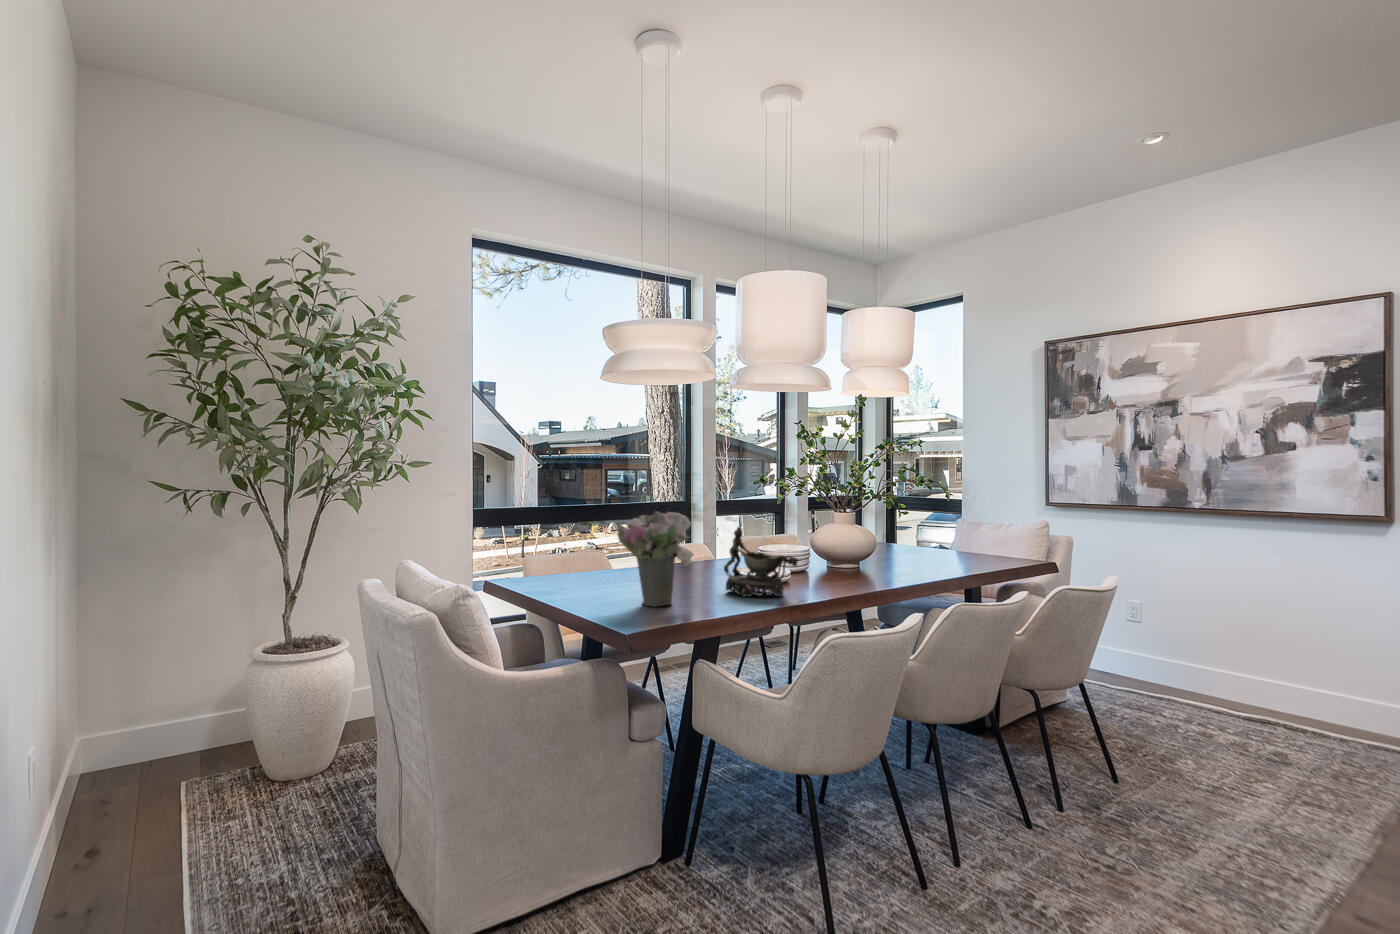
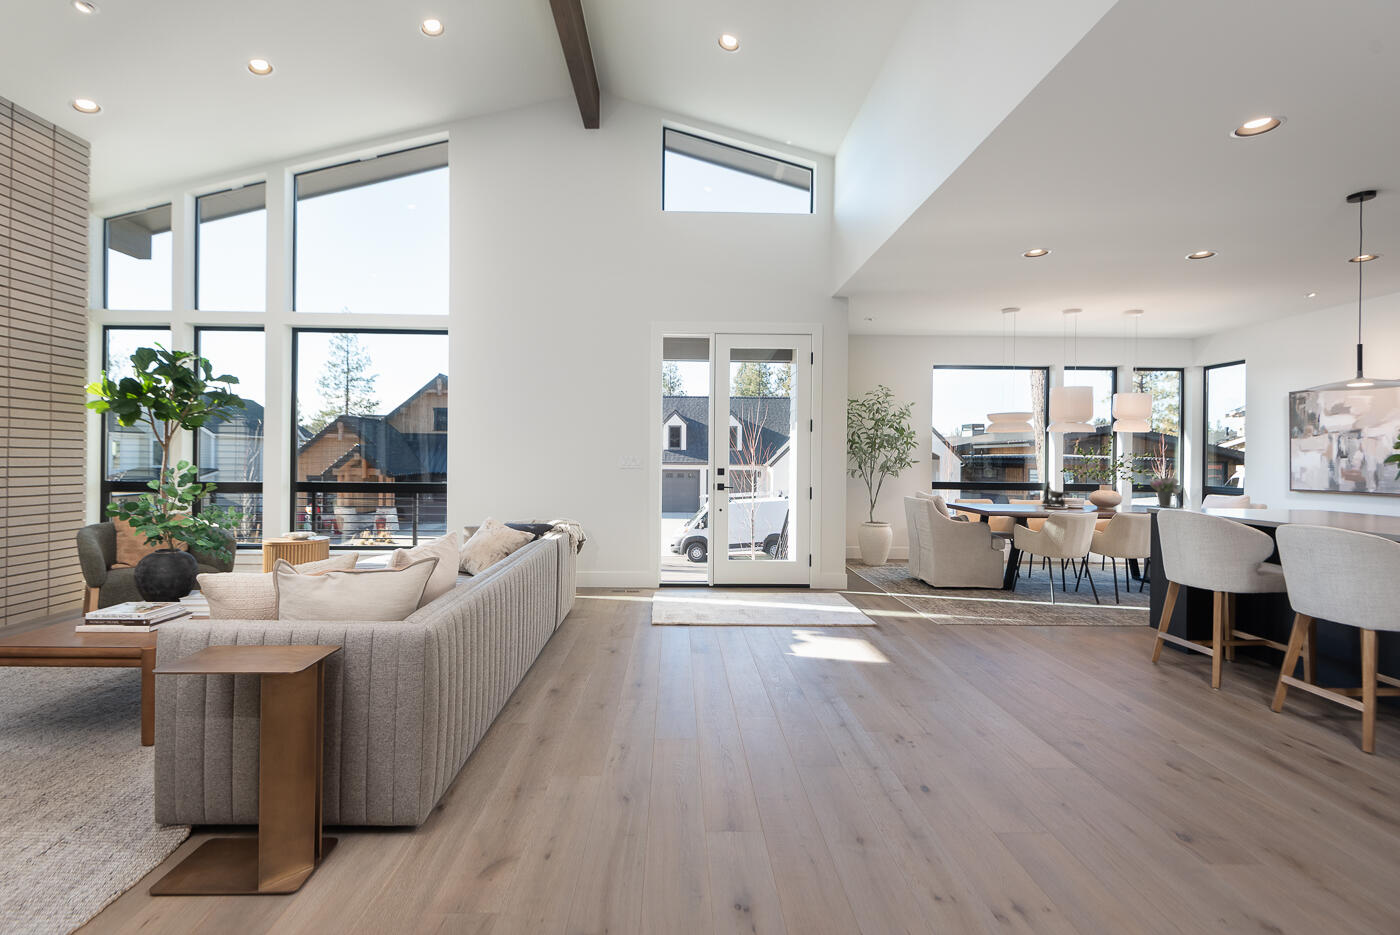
flower bouquet: present [617,511,693,607] -> present [1150,477,1179,507]

